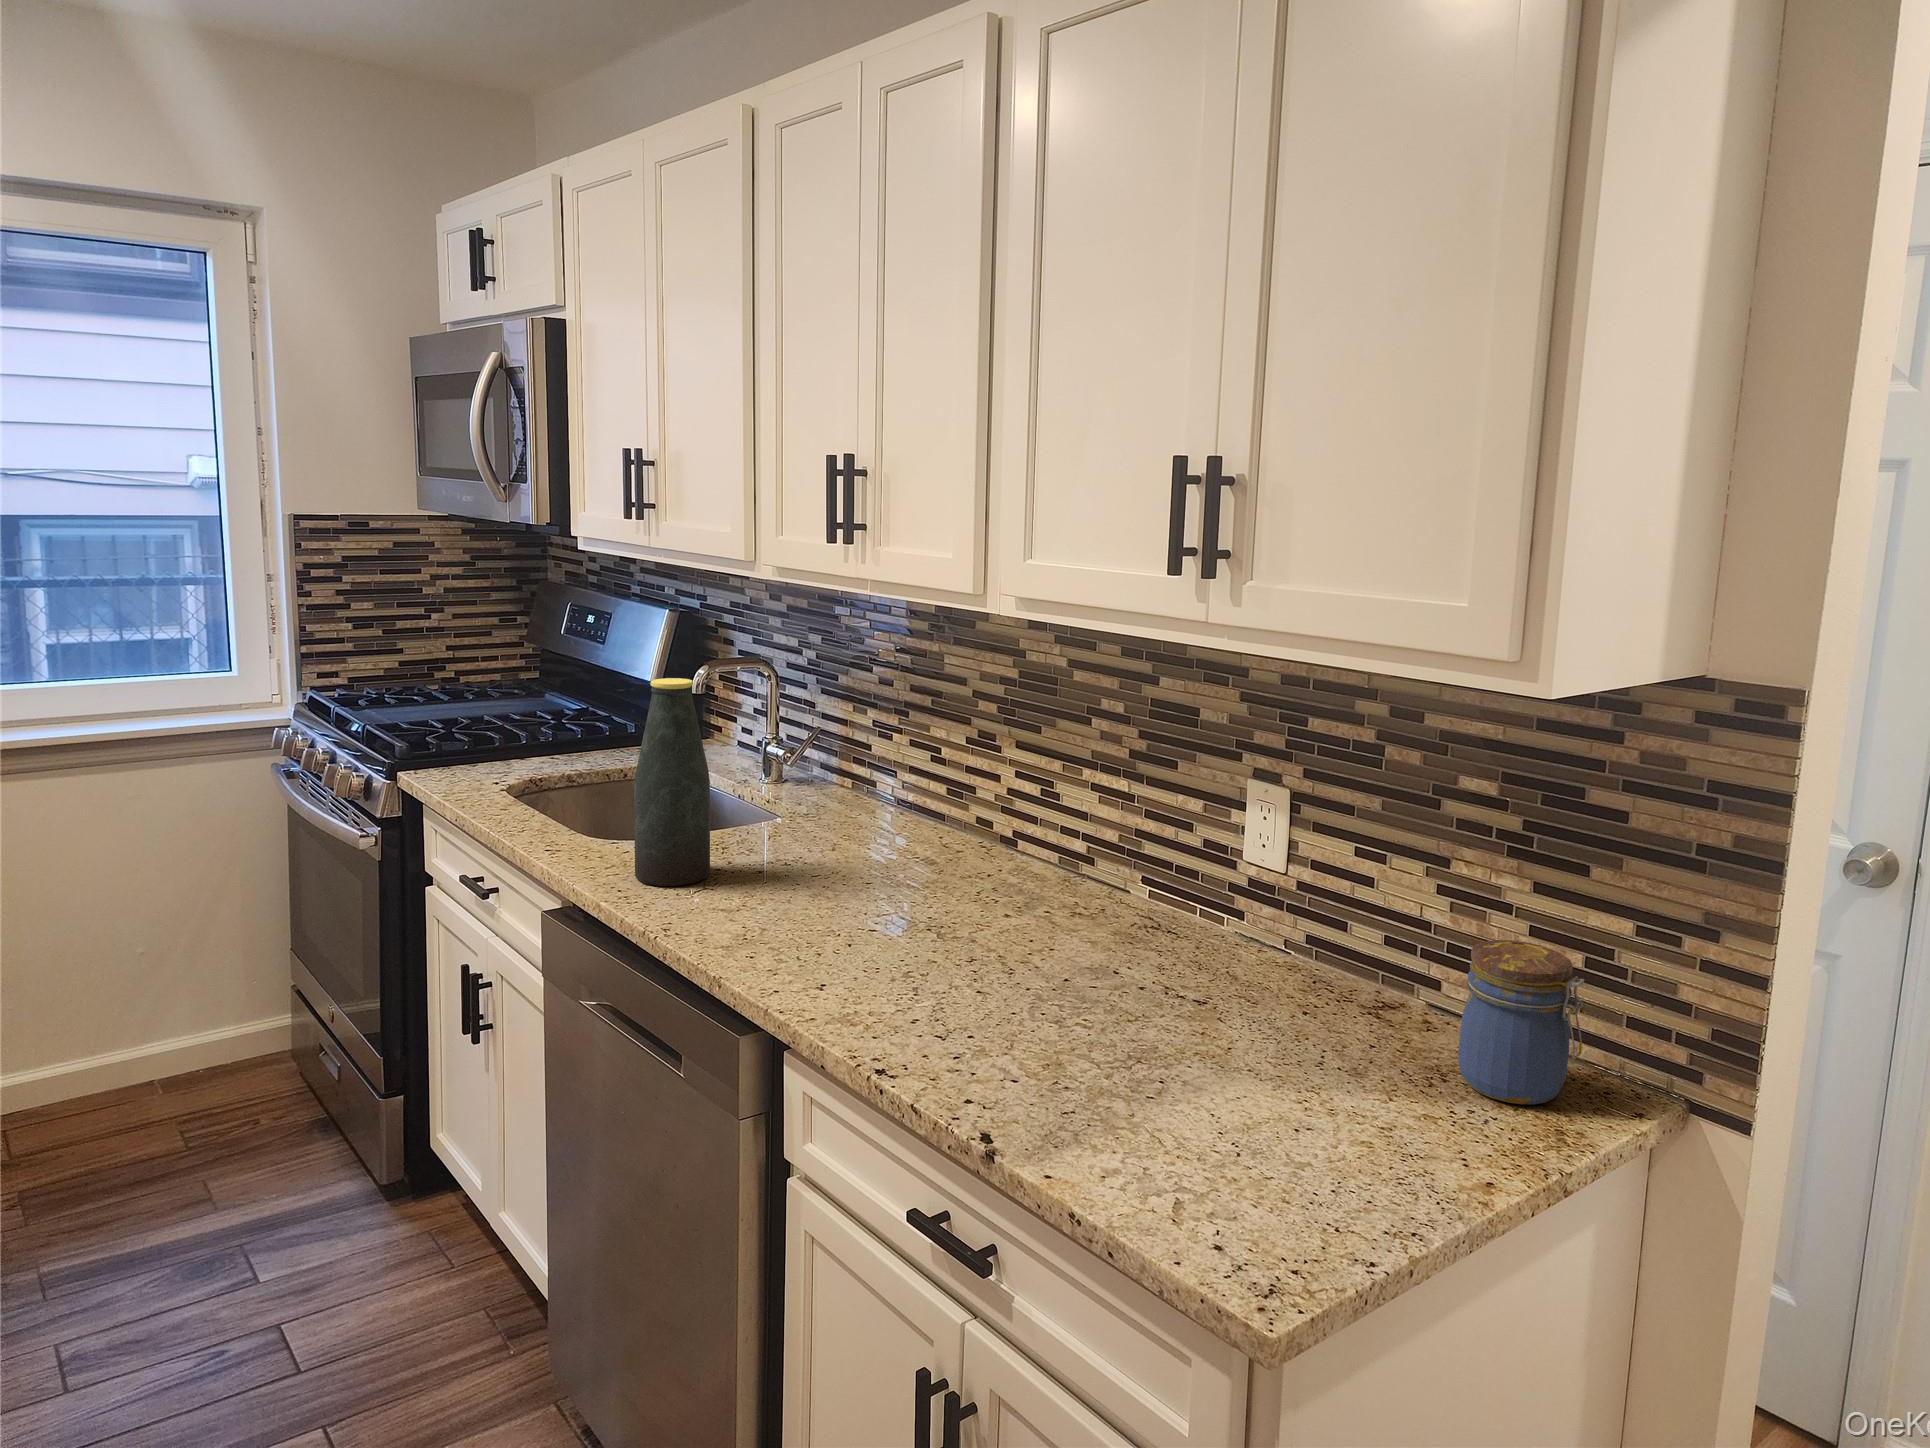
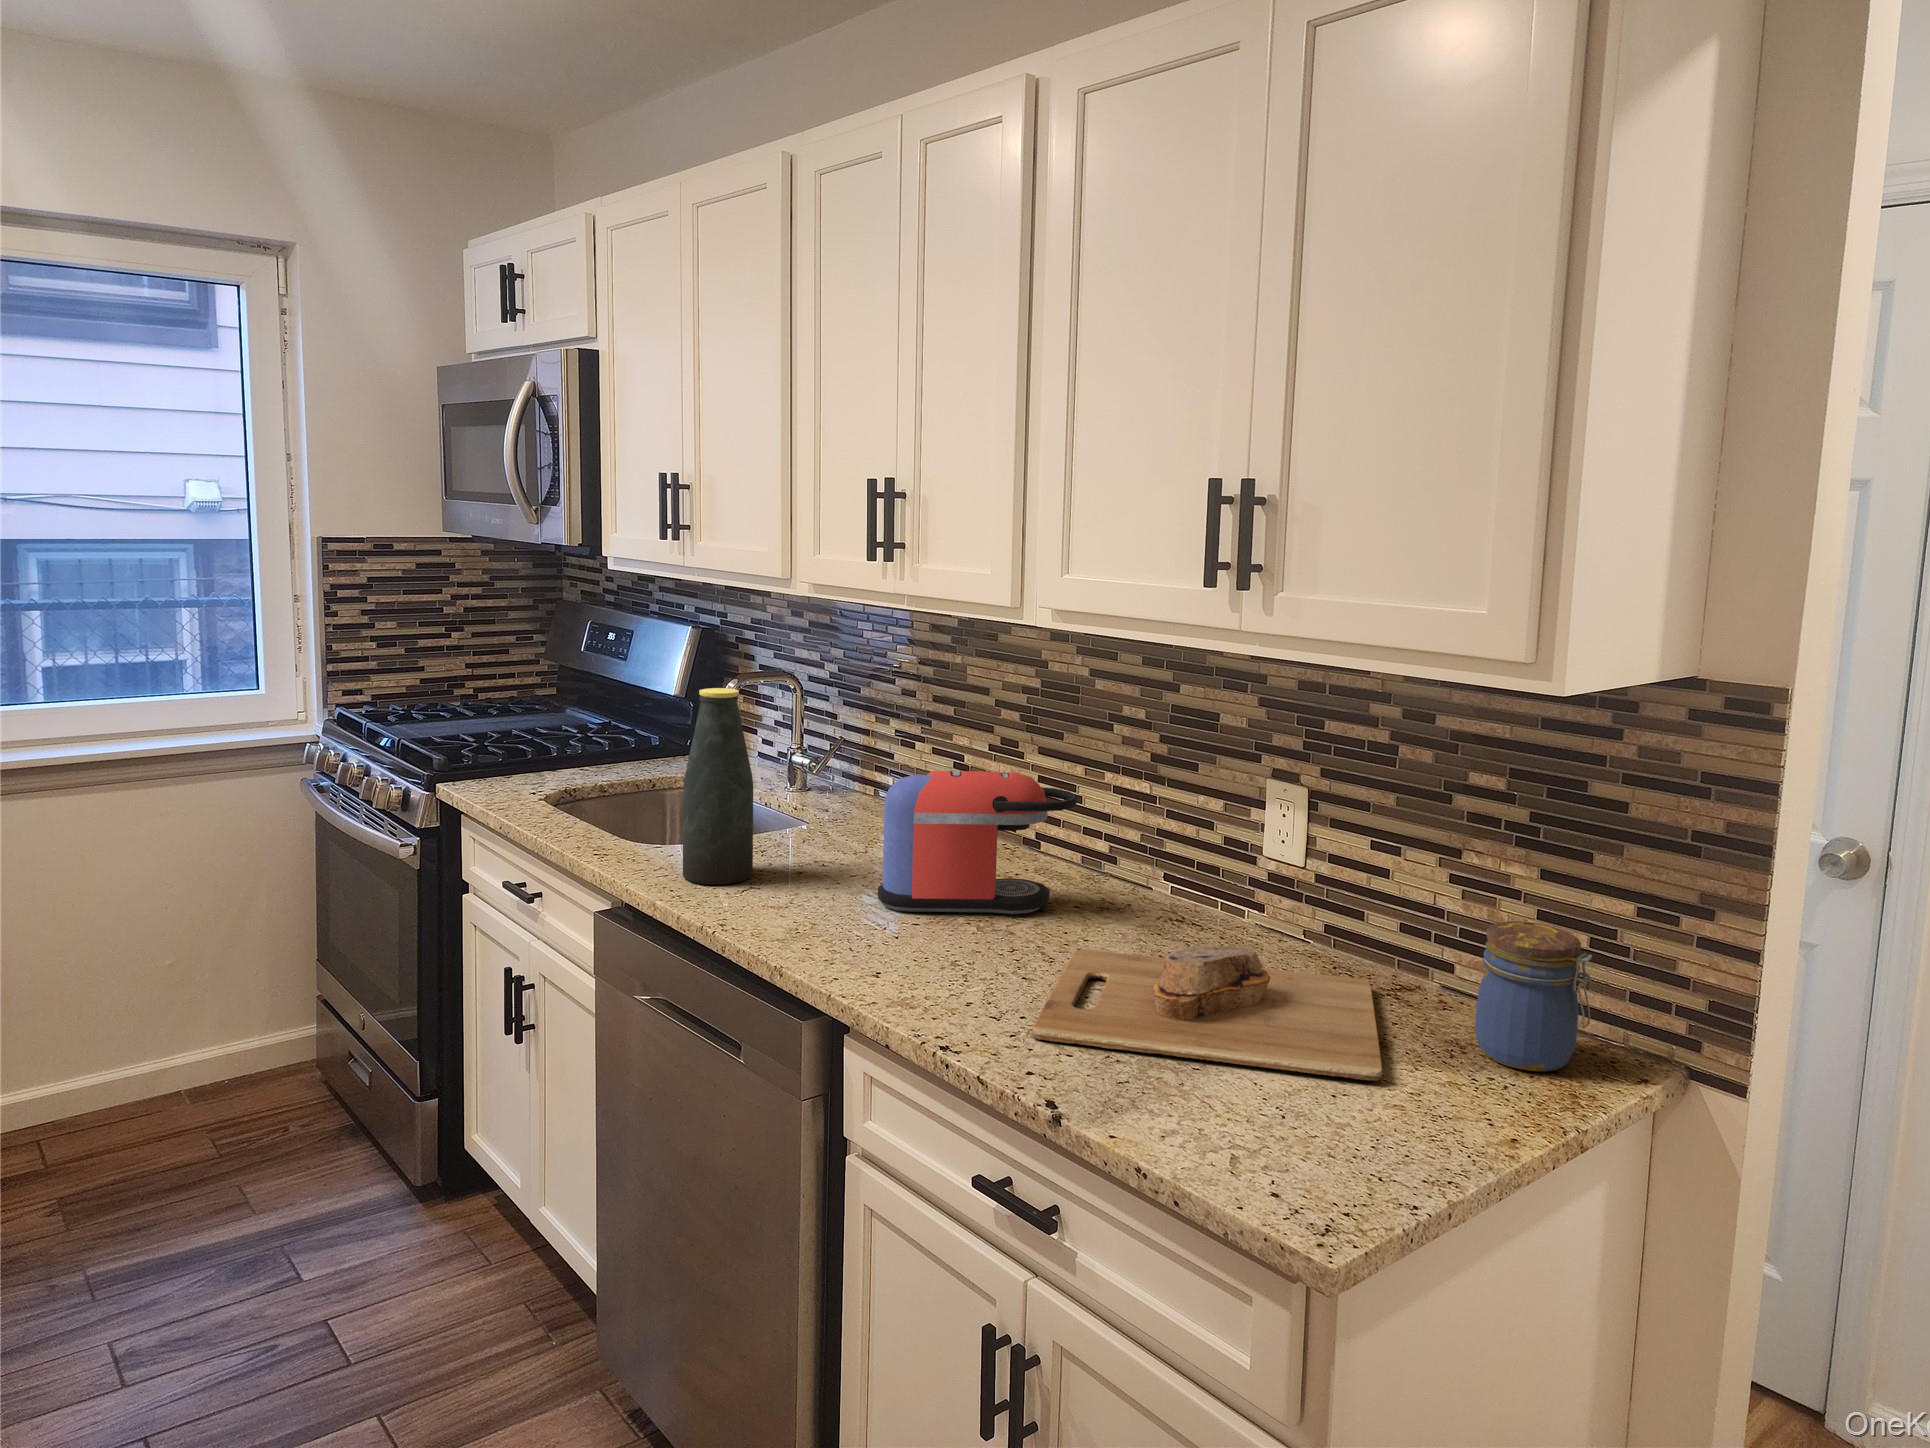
coffee maker: none [837,768,1049,921] -> present [878,771,1077,914]
cutting board: none [978,961,1353,1114] -> present [1032,946,1382,1081]

